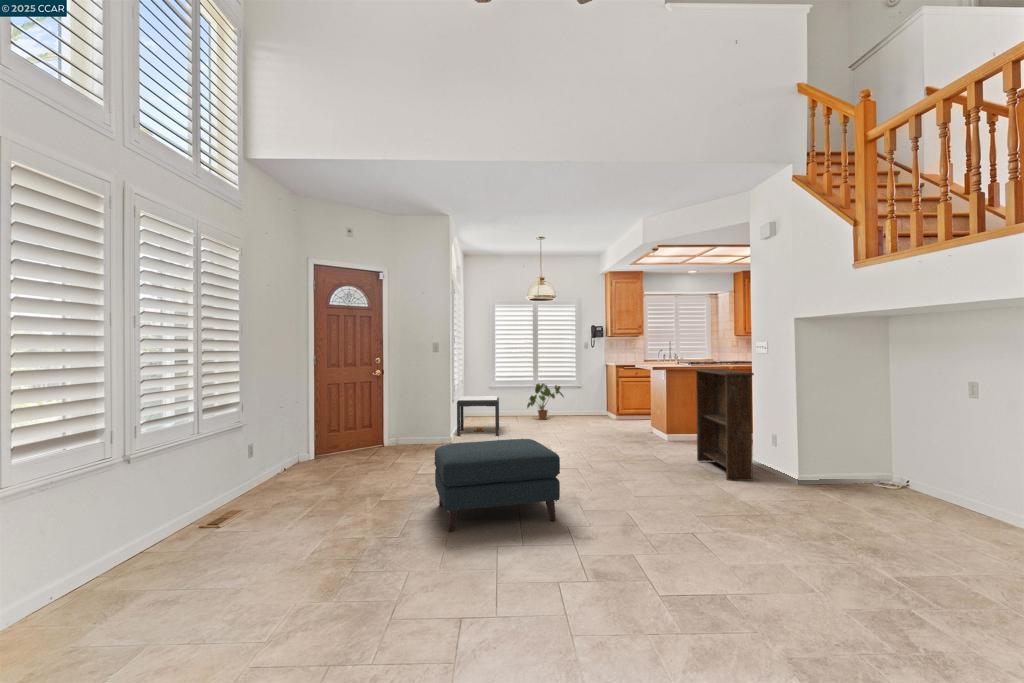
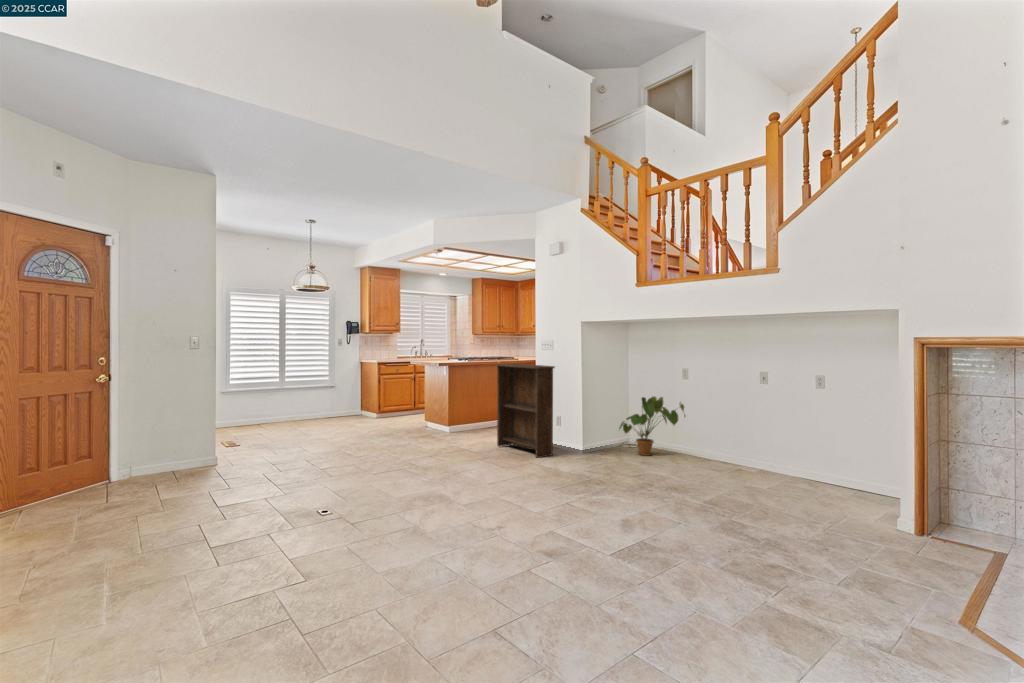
house plant: present [527,383,564,420] -> present [619,397,685,456]
side table: present [457,396,499,436] -> none [203,402,267,457]
ottoman: present [434,439,560,532] -> none [305,441,458,555]

